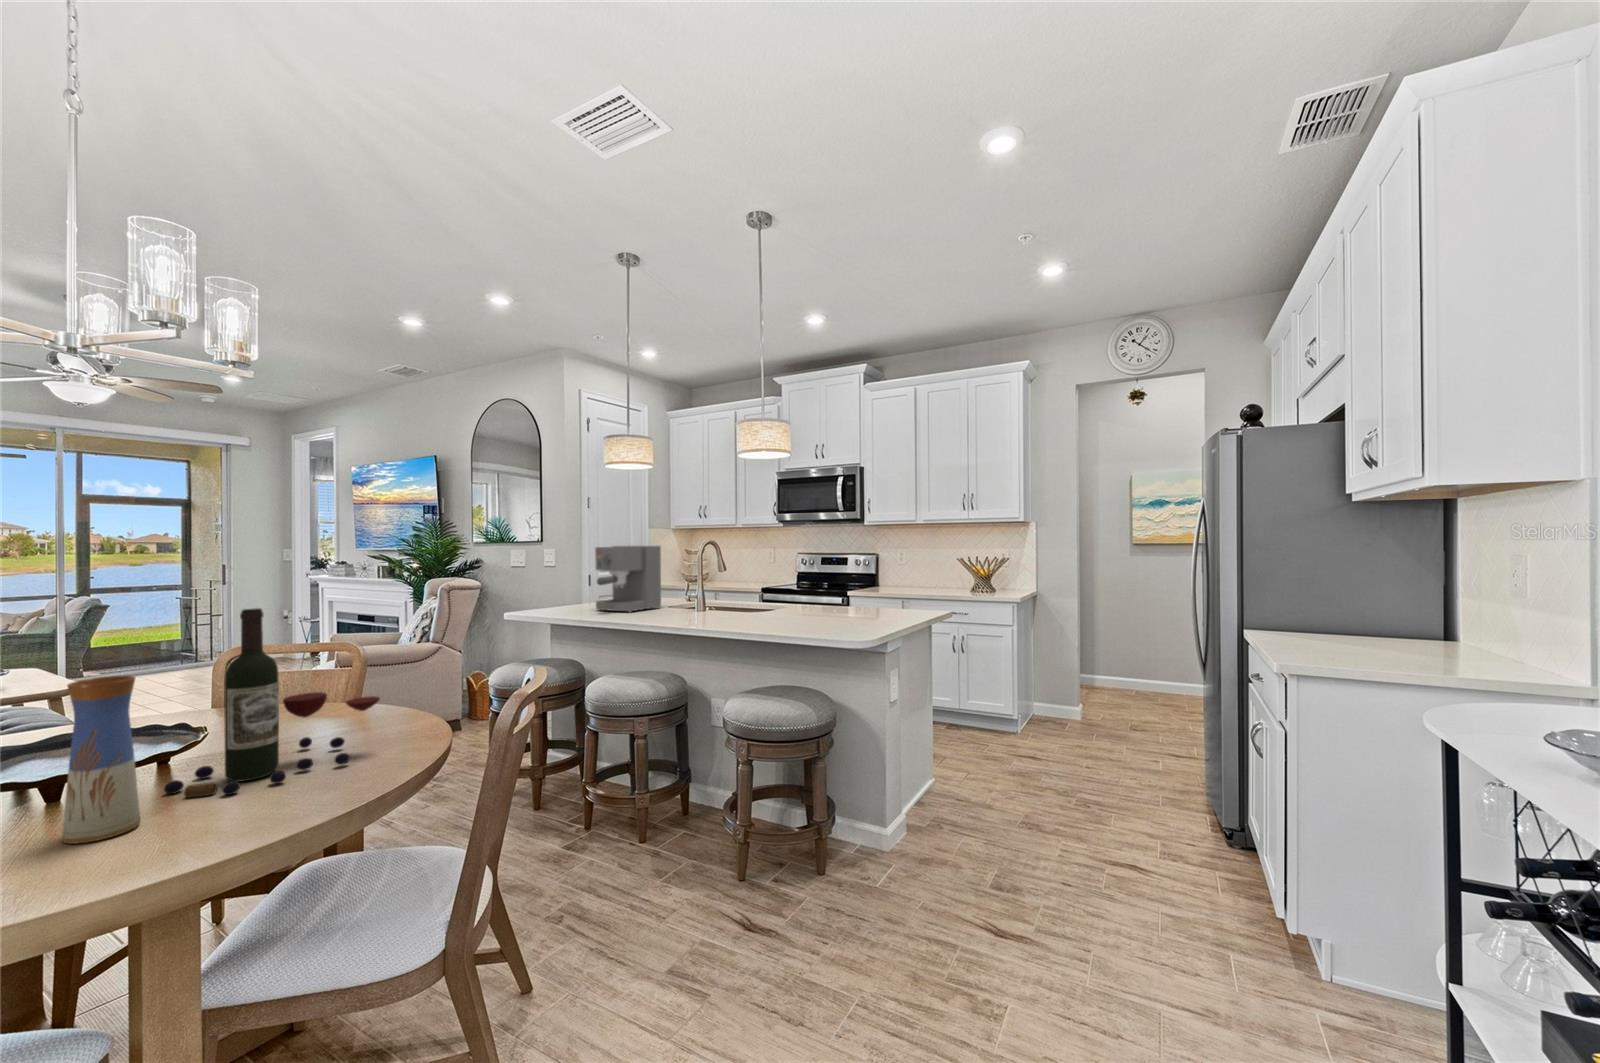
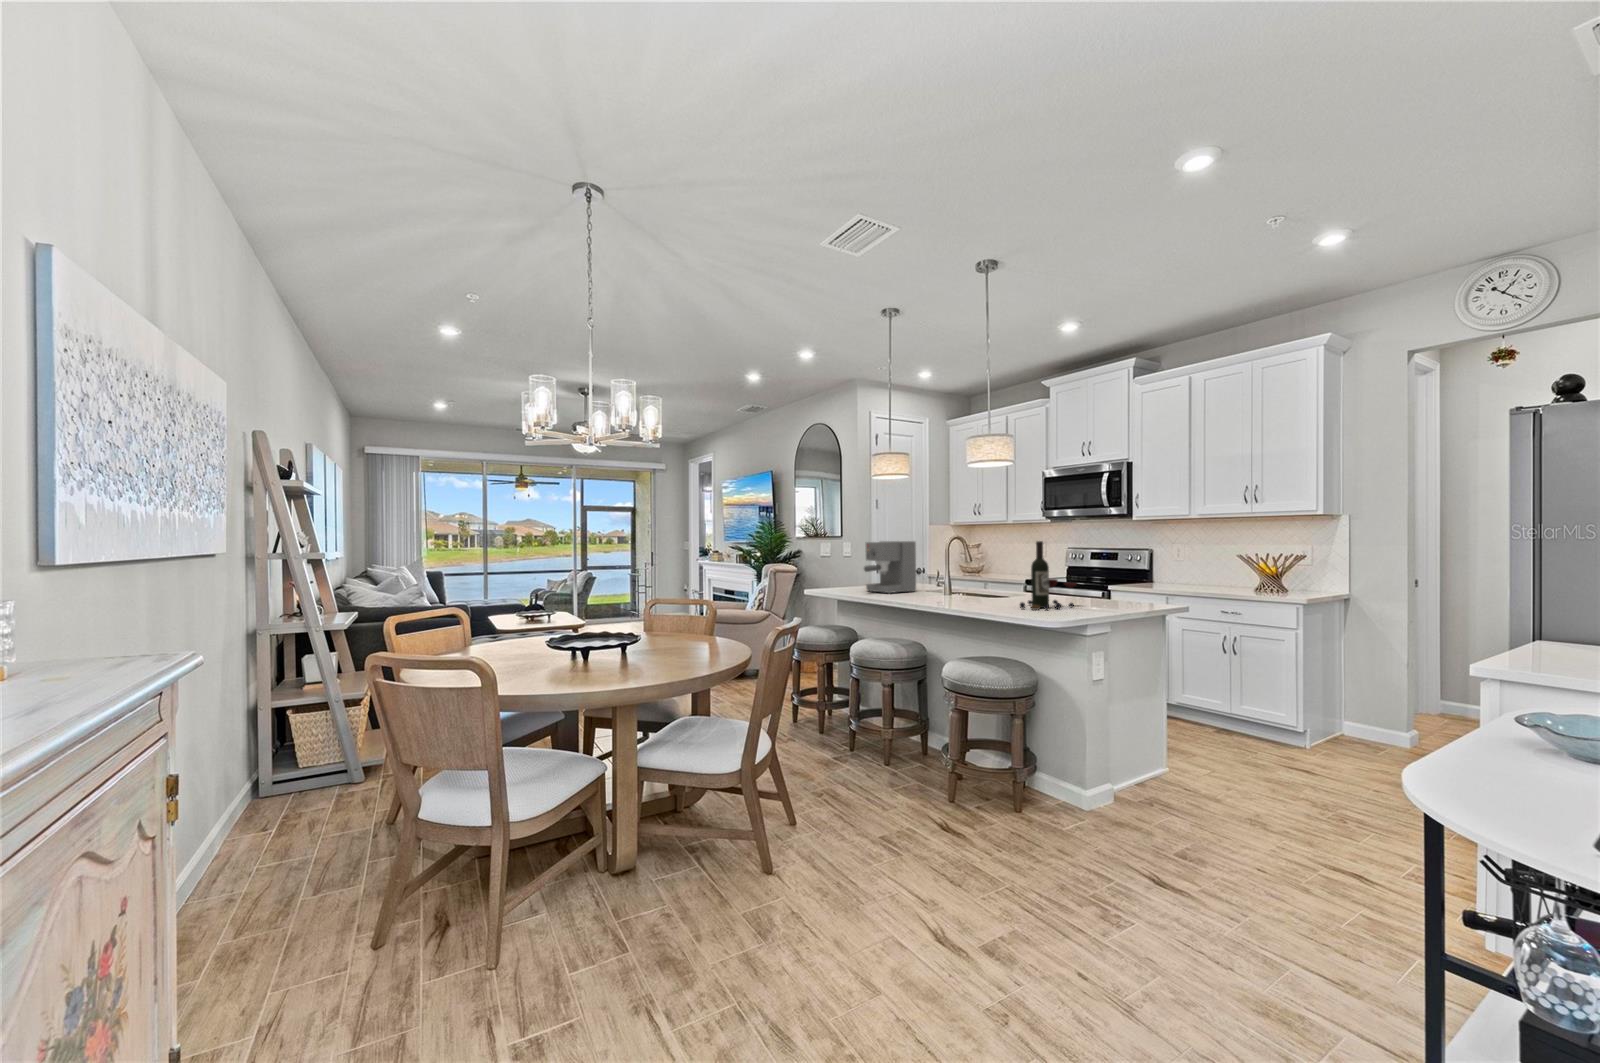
wine bottle: present [164,608,380,798] -> present [1020,541,1076,610]
vase: present [62,675,140,844] -> none [588,603,613,674]

